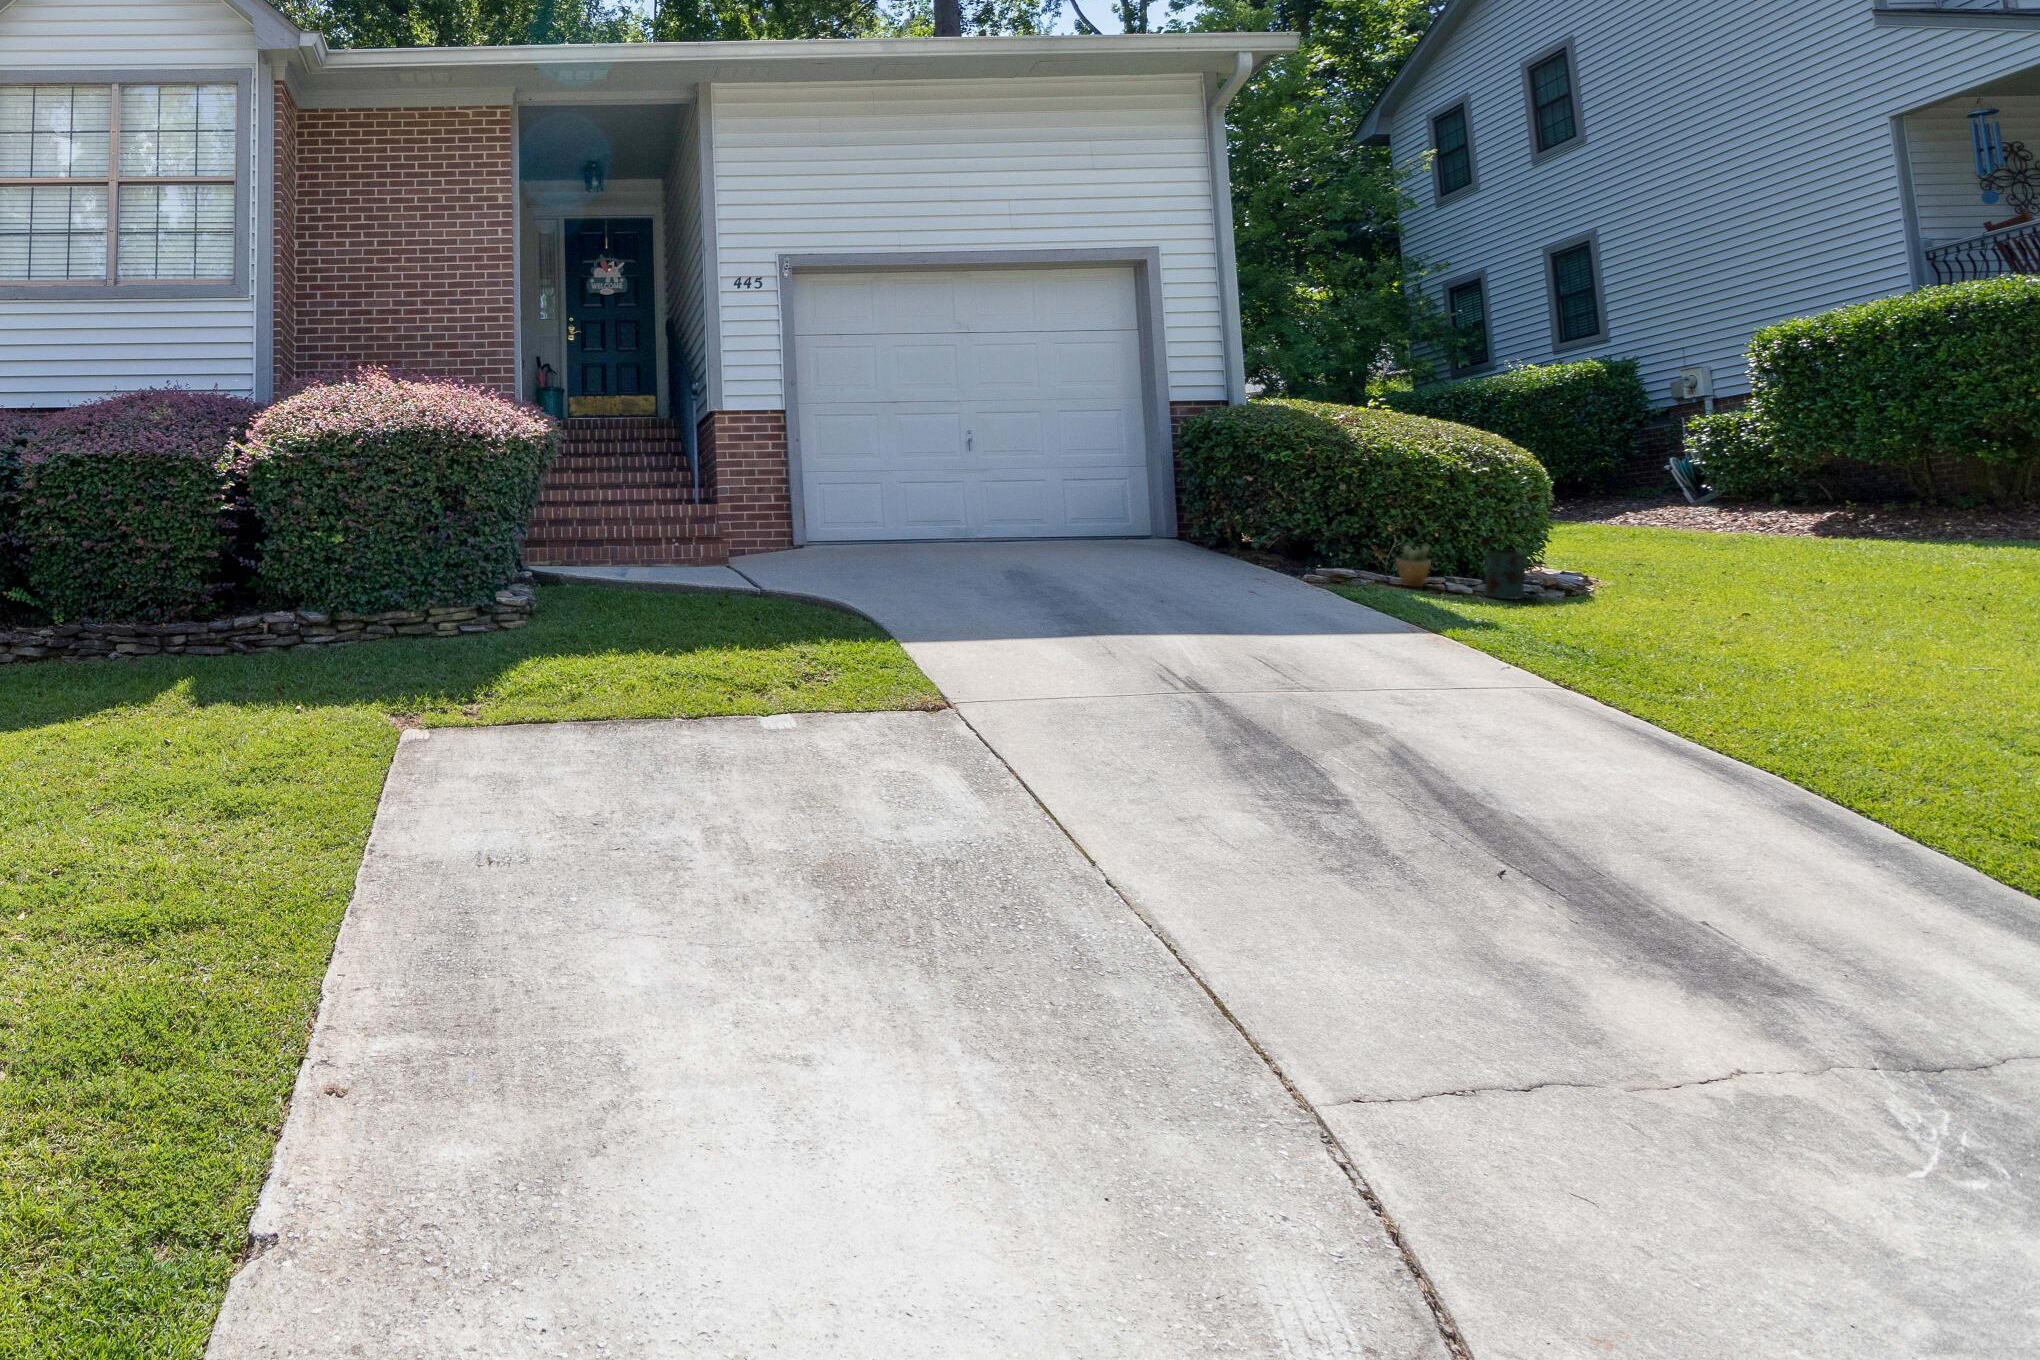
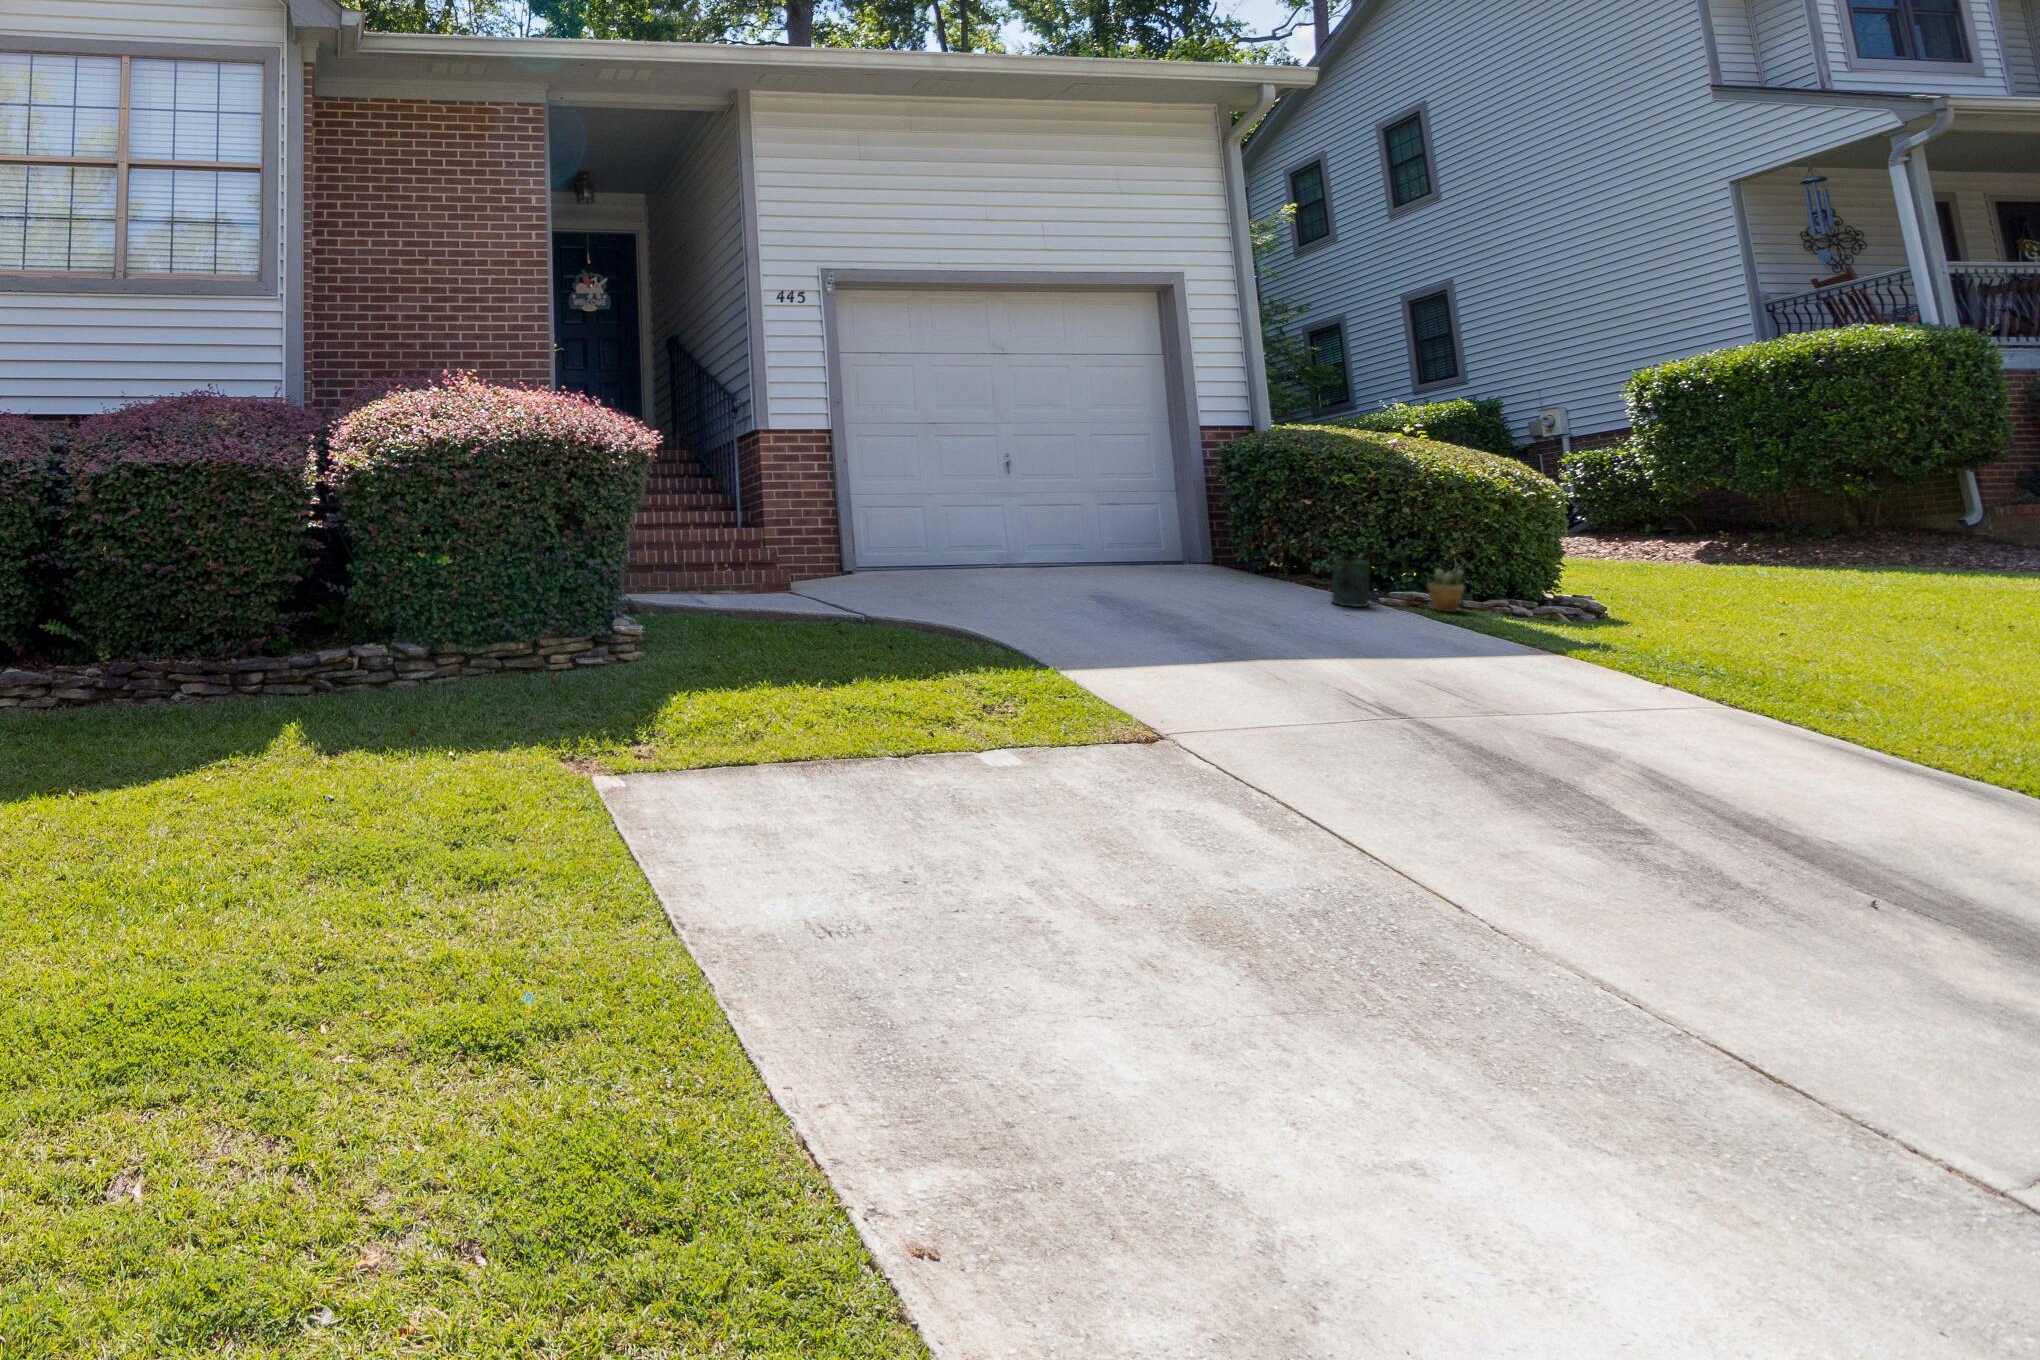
watering can: present [1480,538,1526,599] -> present [1332,551,1376,607]

